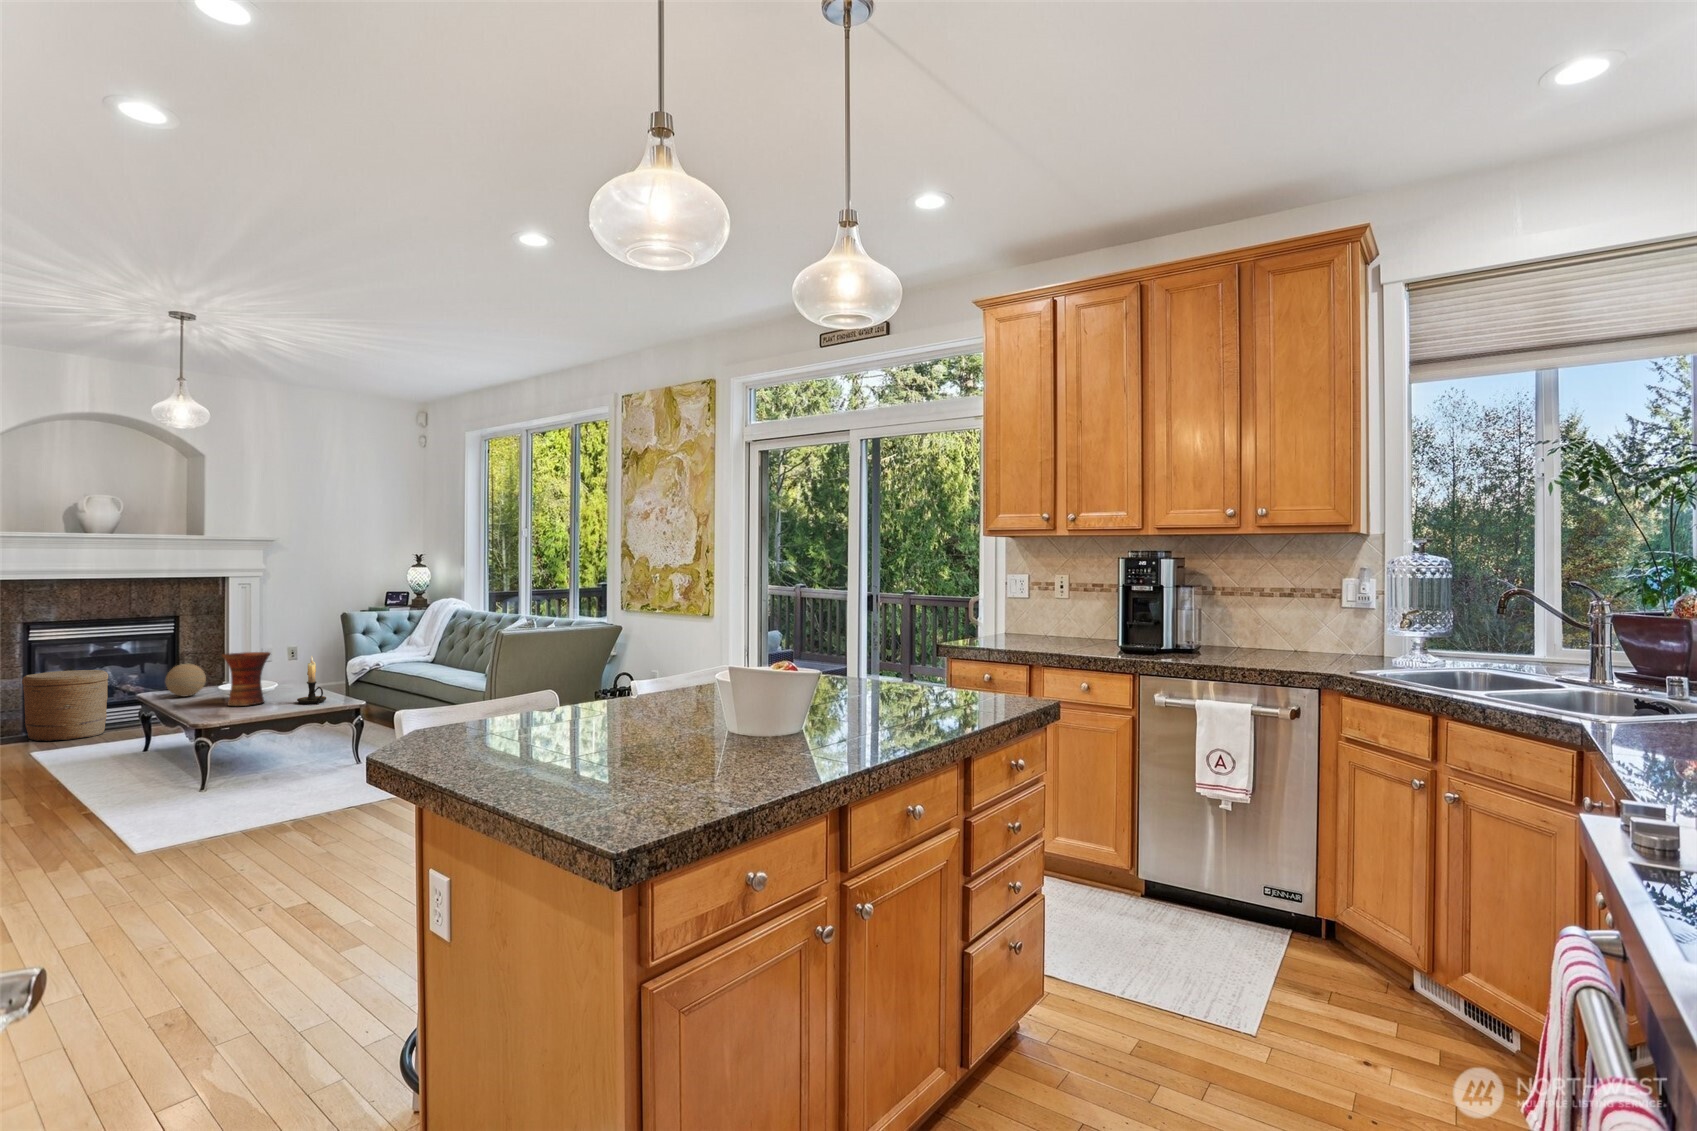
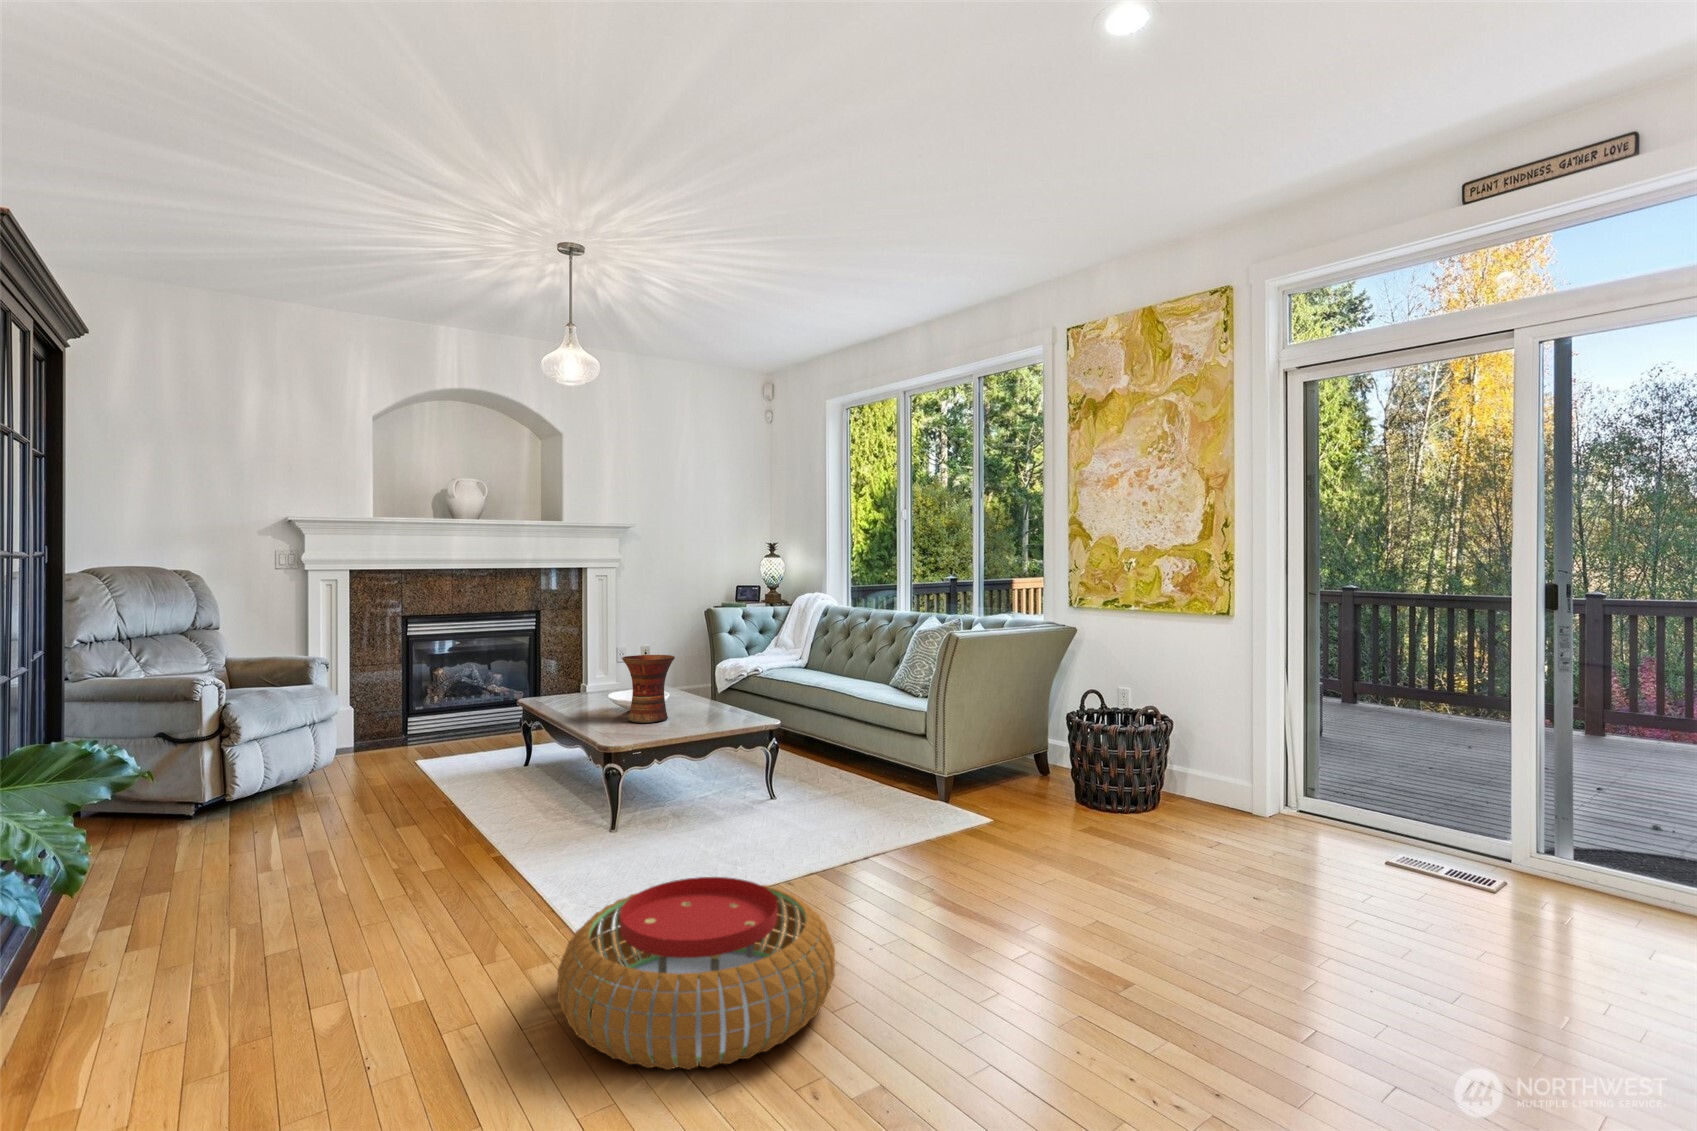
candle holder: present [297,656,326,704] -> none [706,661,738,722]
decorative orb: present [165,664,206,696] -> none [554,666,594,706]
woven basket: present [22,670,108,741] -> none [402,668,481,748]
pouf: none [98,794,310,896] -> present [558,877,835,1070]

